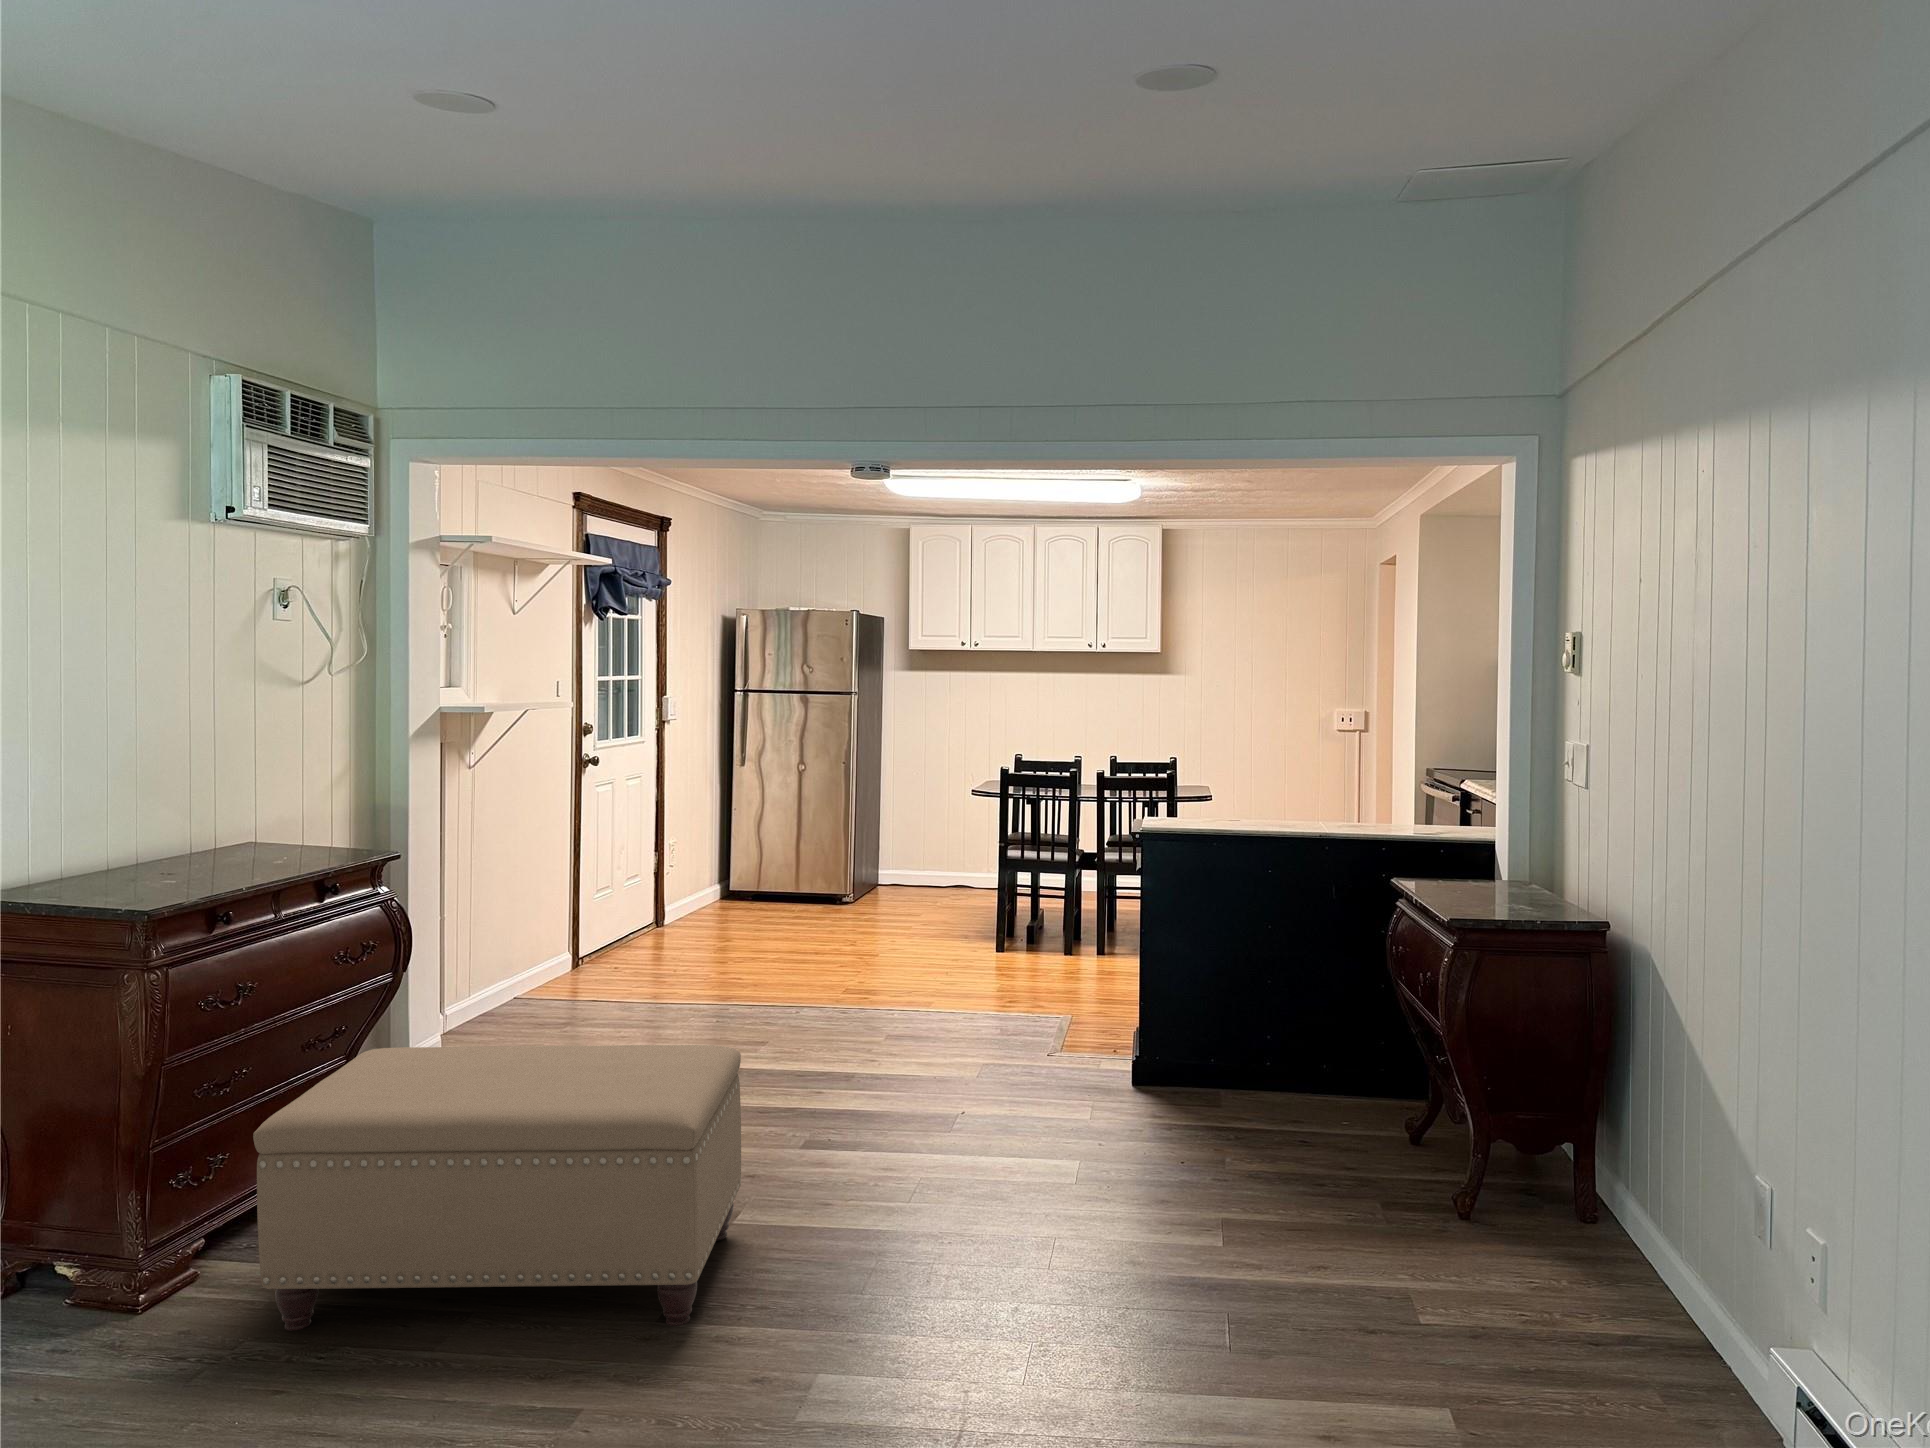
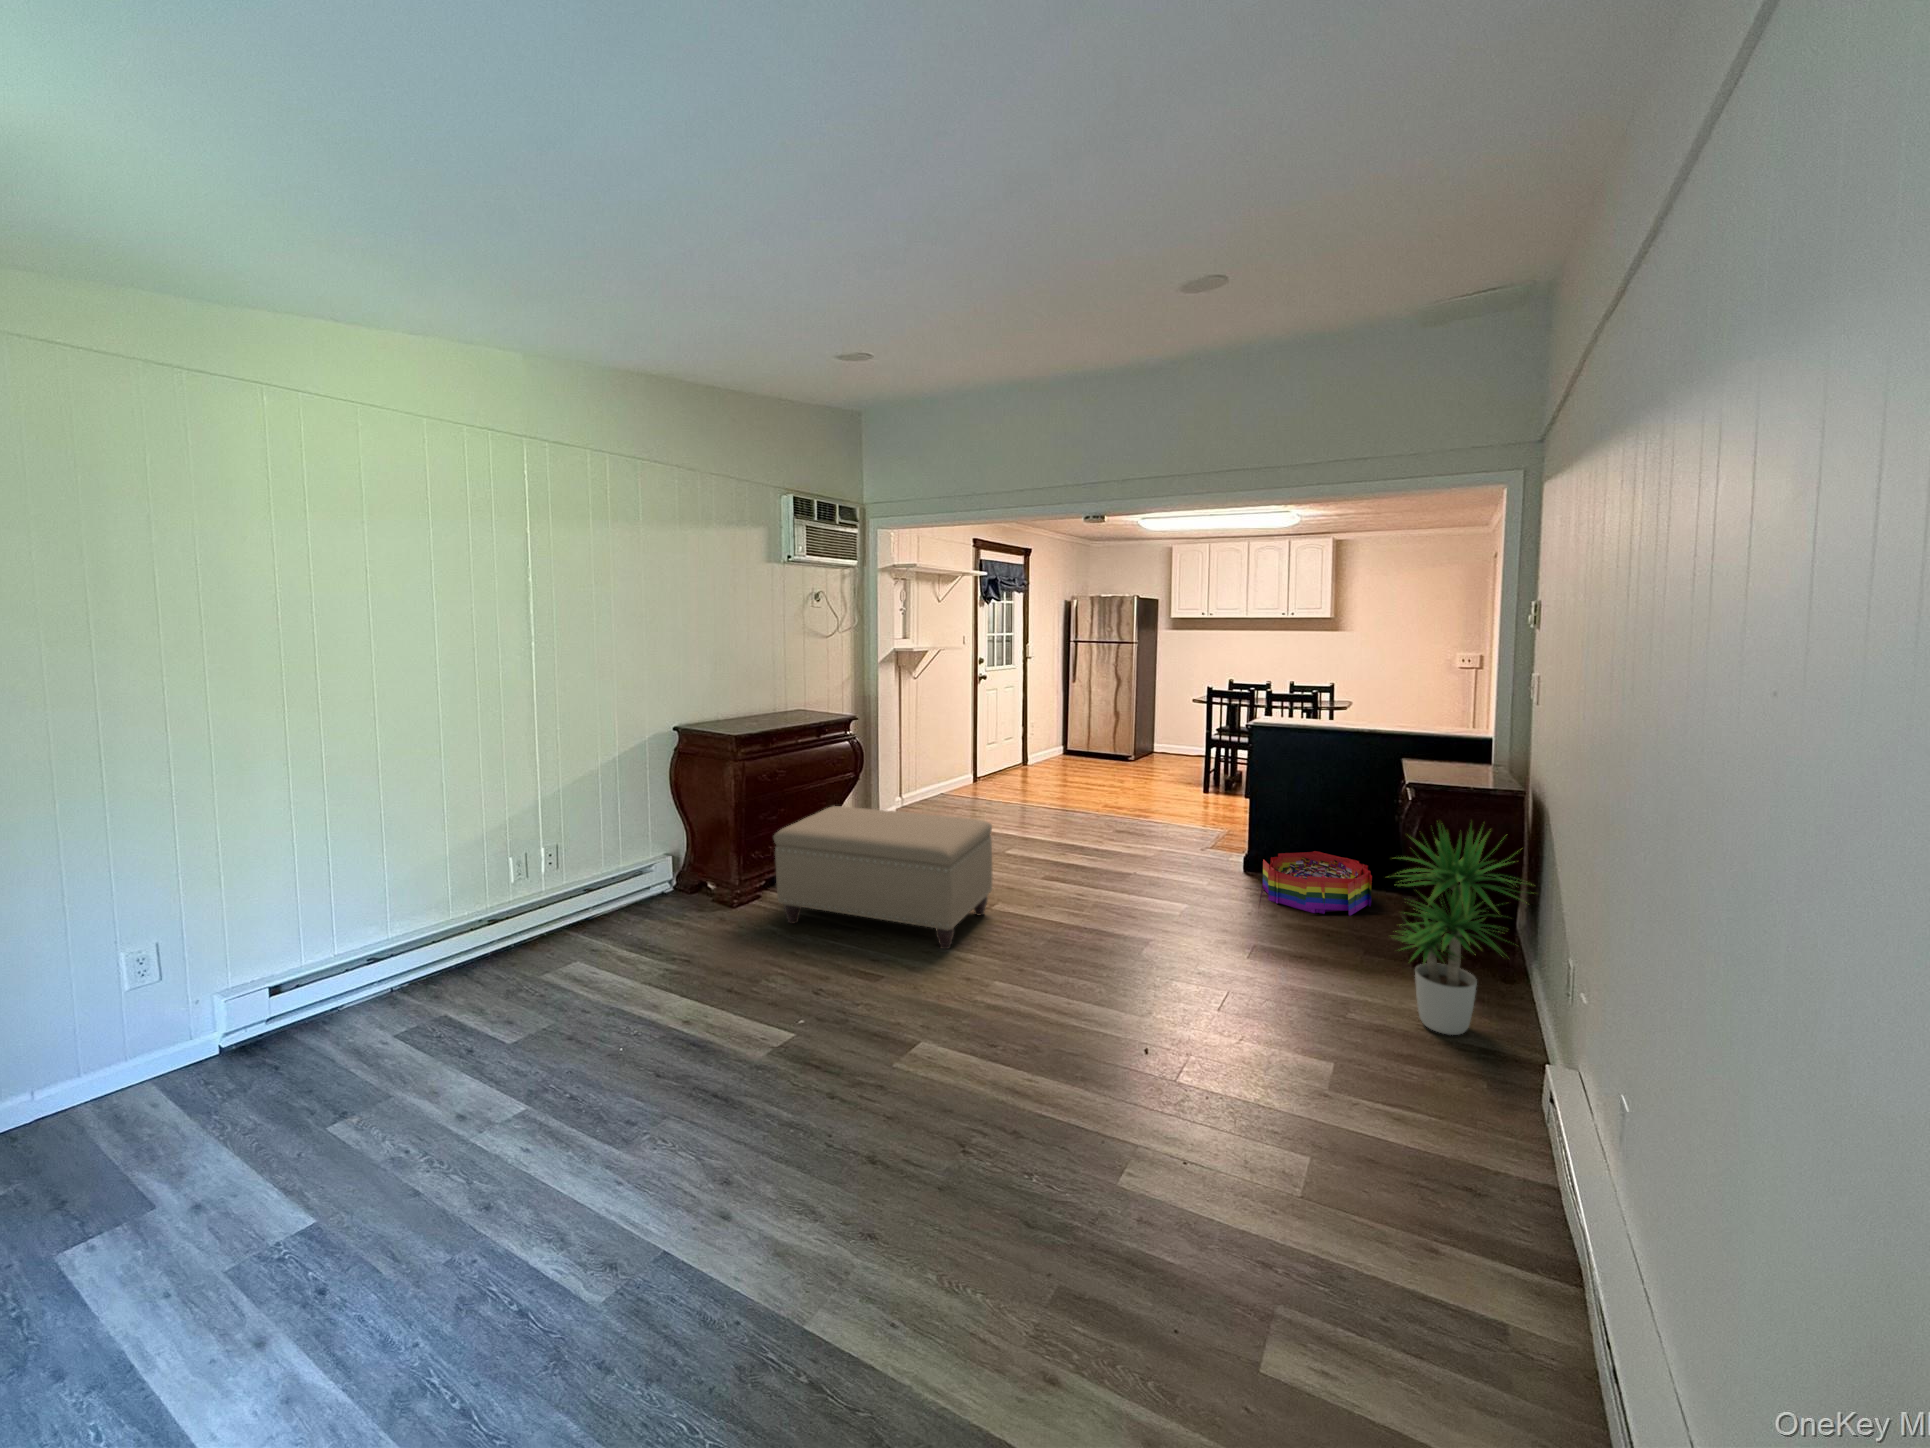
potted plant: none [1465,962,1685,1317] -> present [1395,824,1532,1035]
storage bin: none [1181,1036,1353,1144] -> present [1263,851,1372,915]

